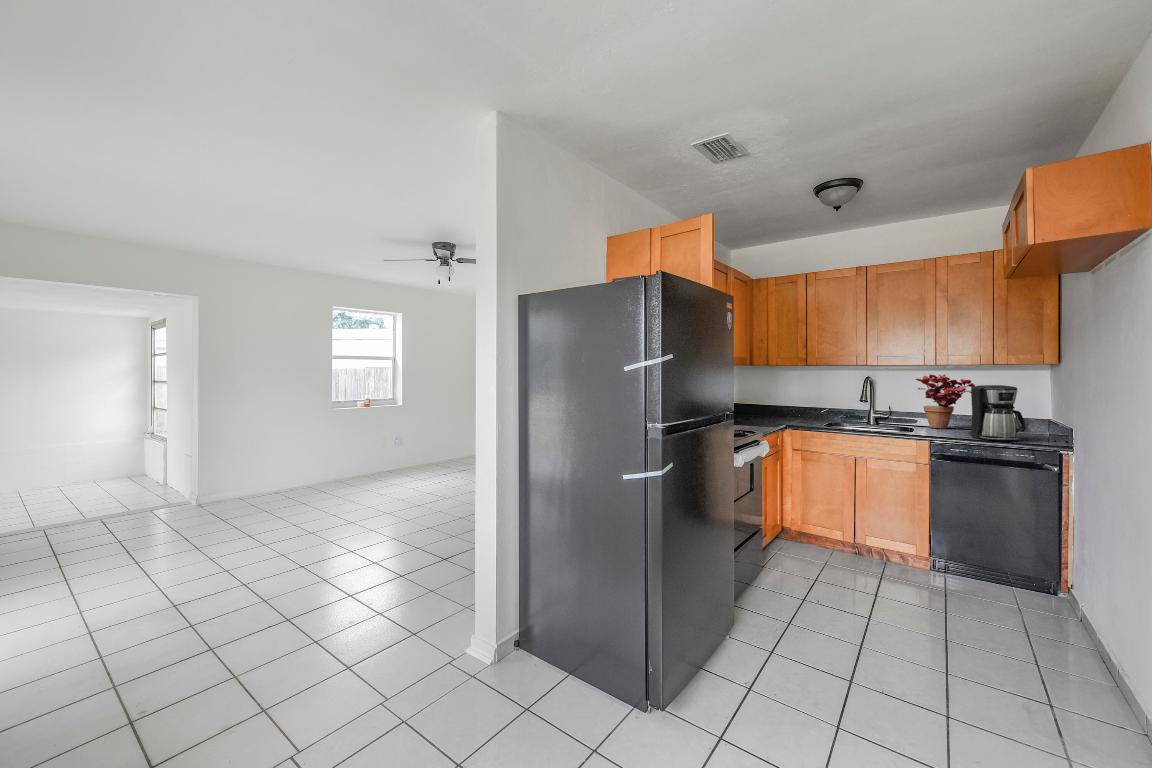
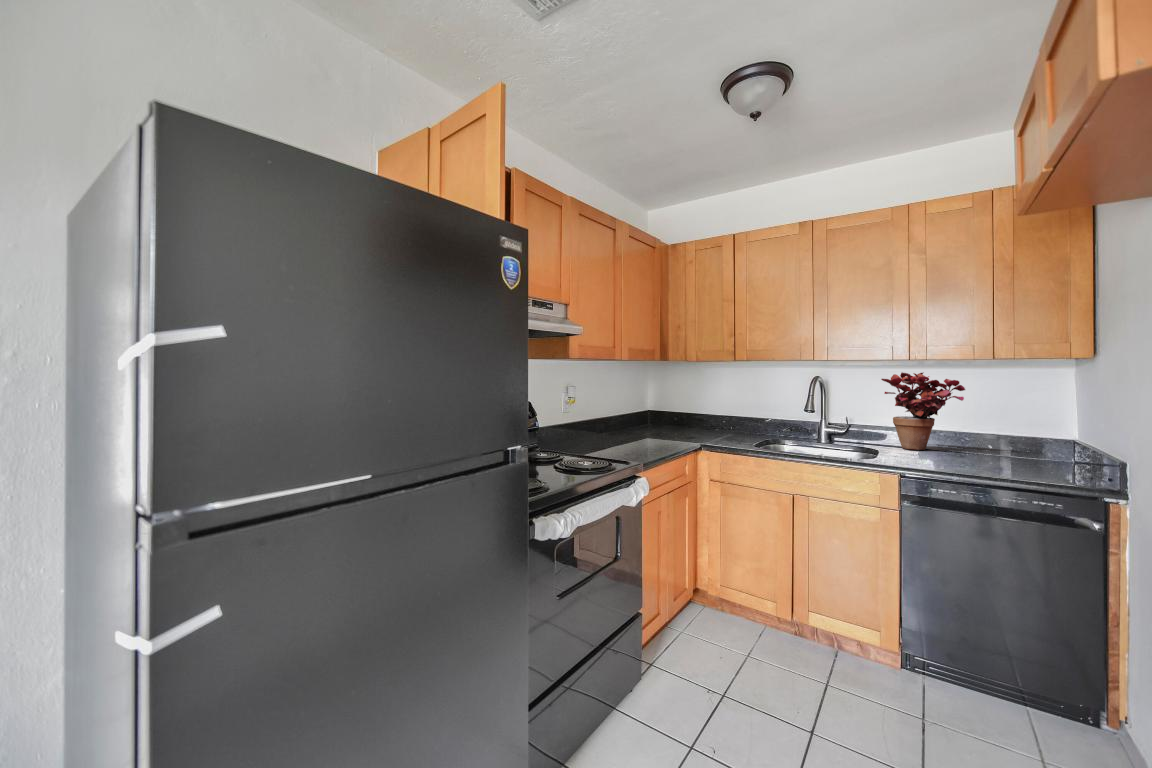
coffee maker: present [968,385,1025,441] -> none [955,389,1043,476]

